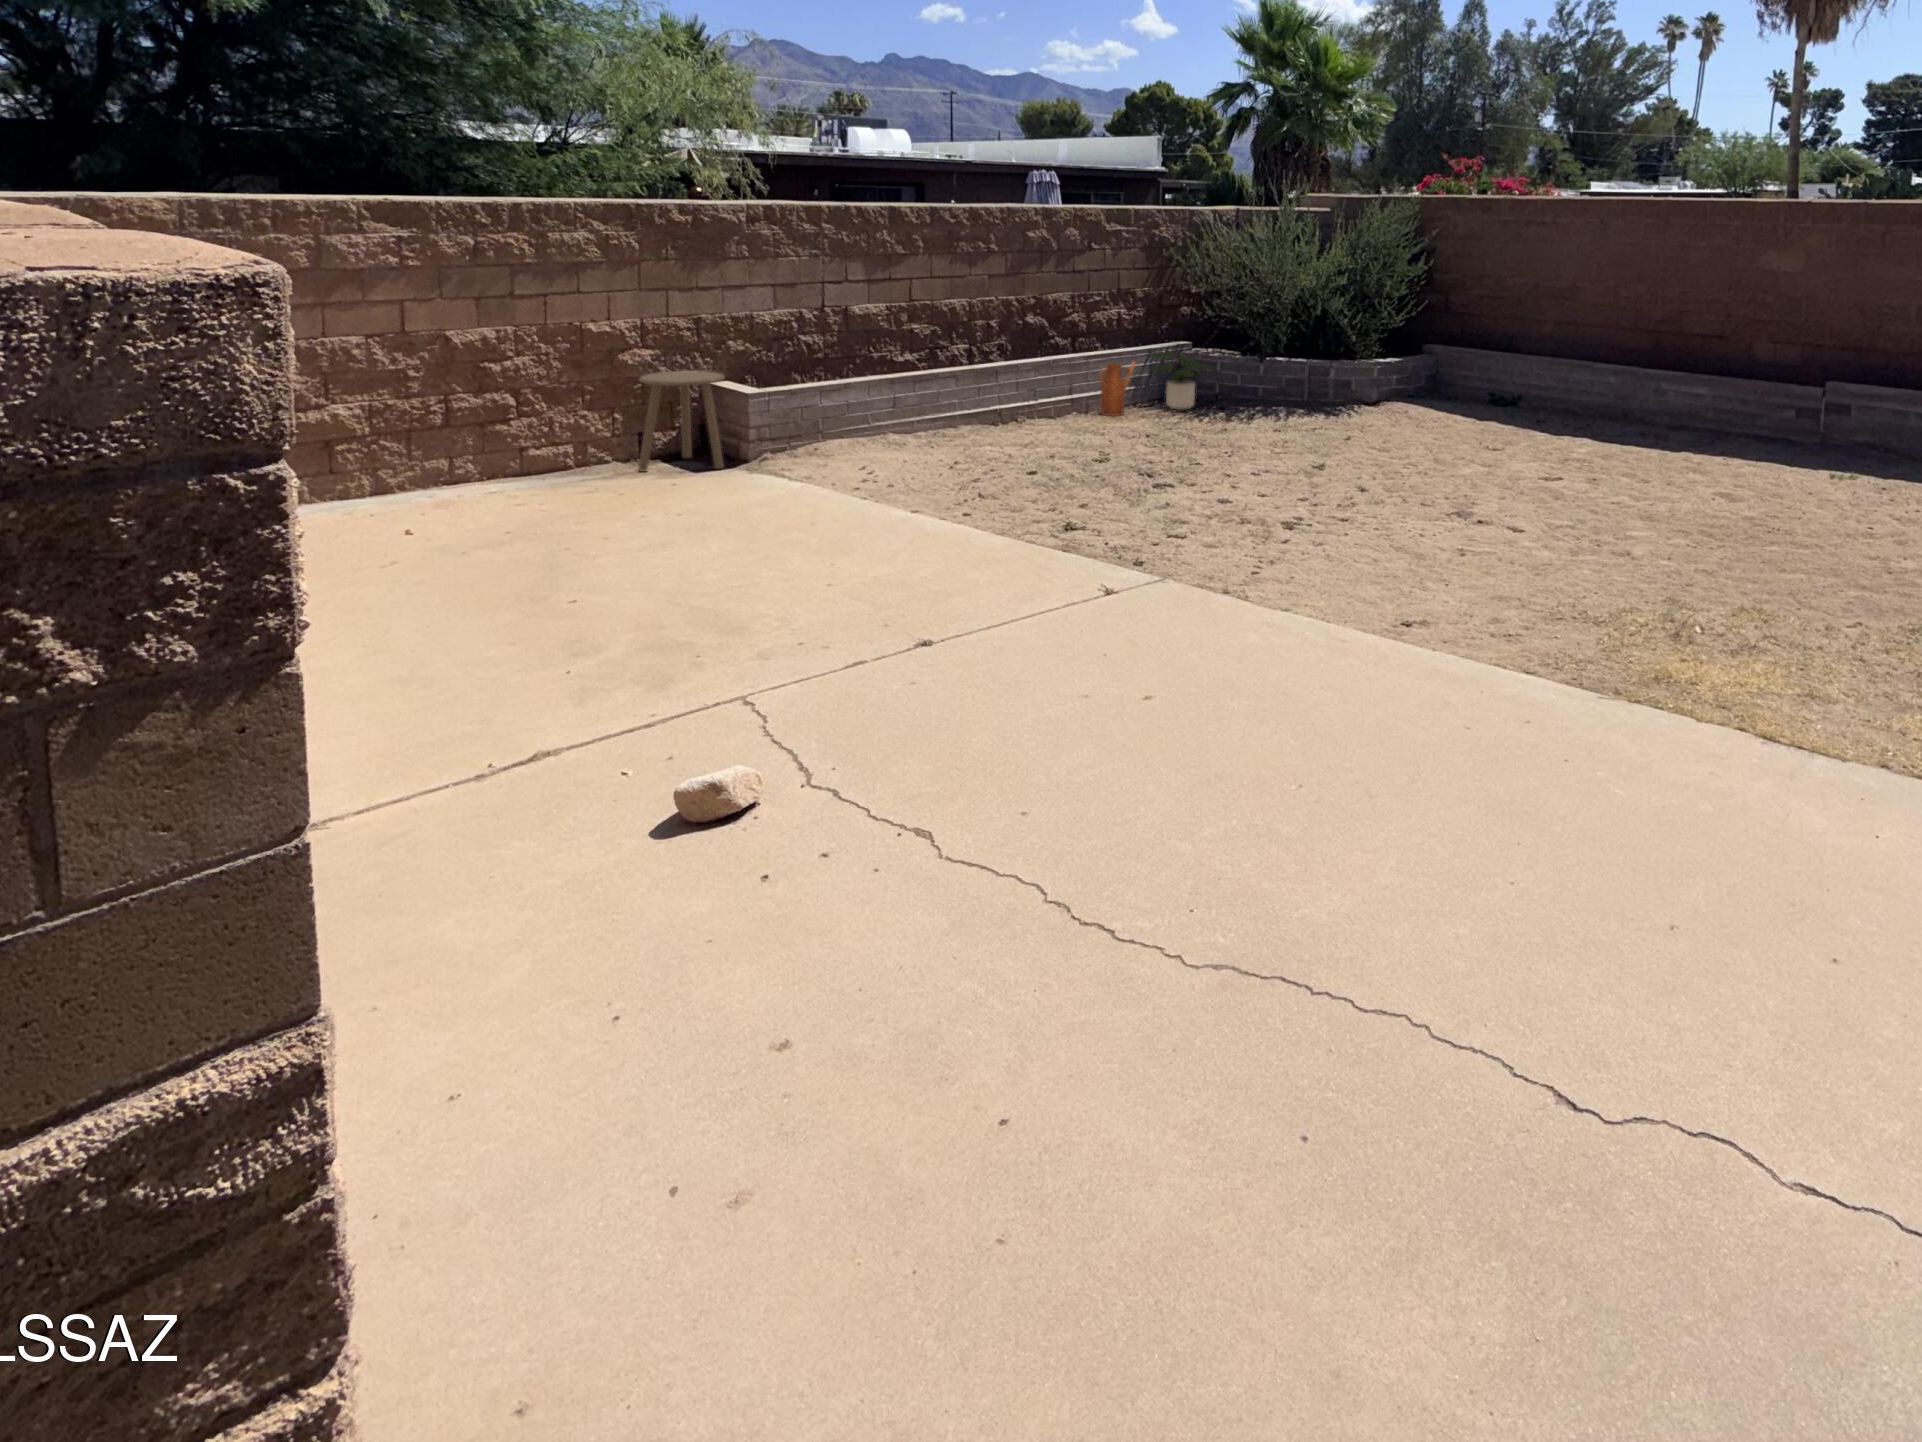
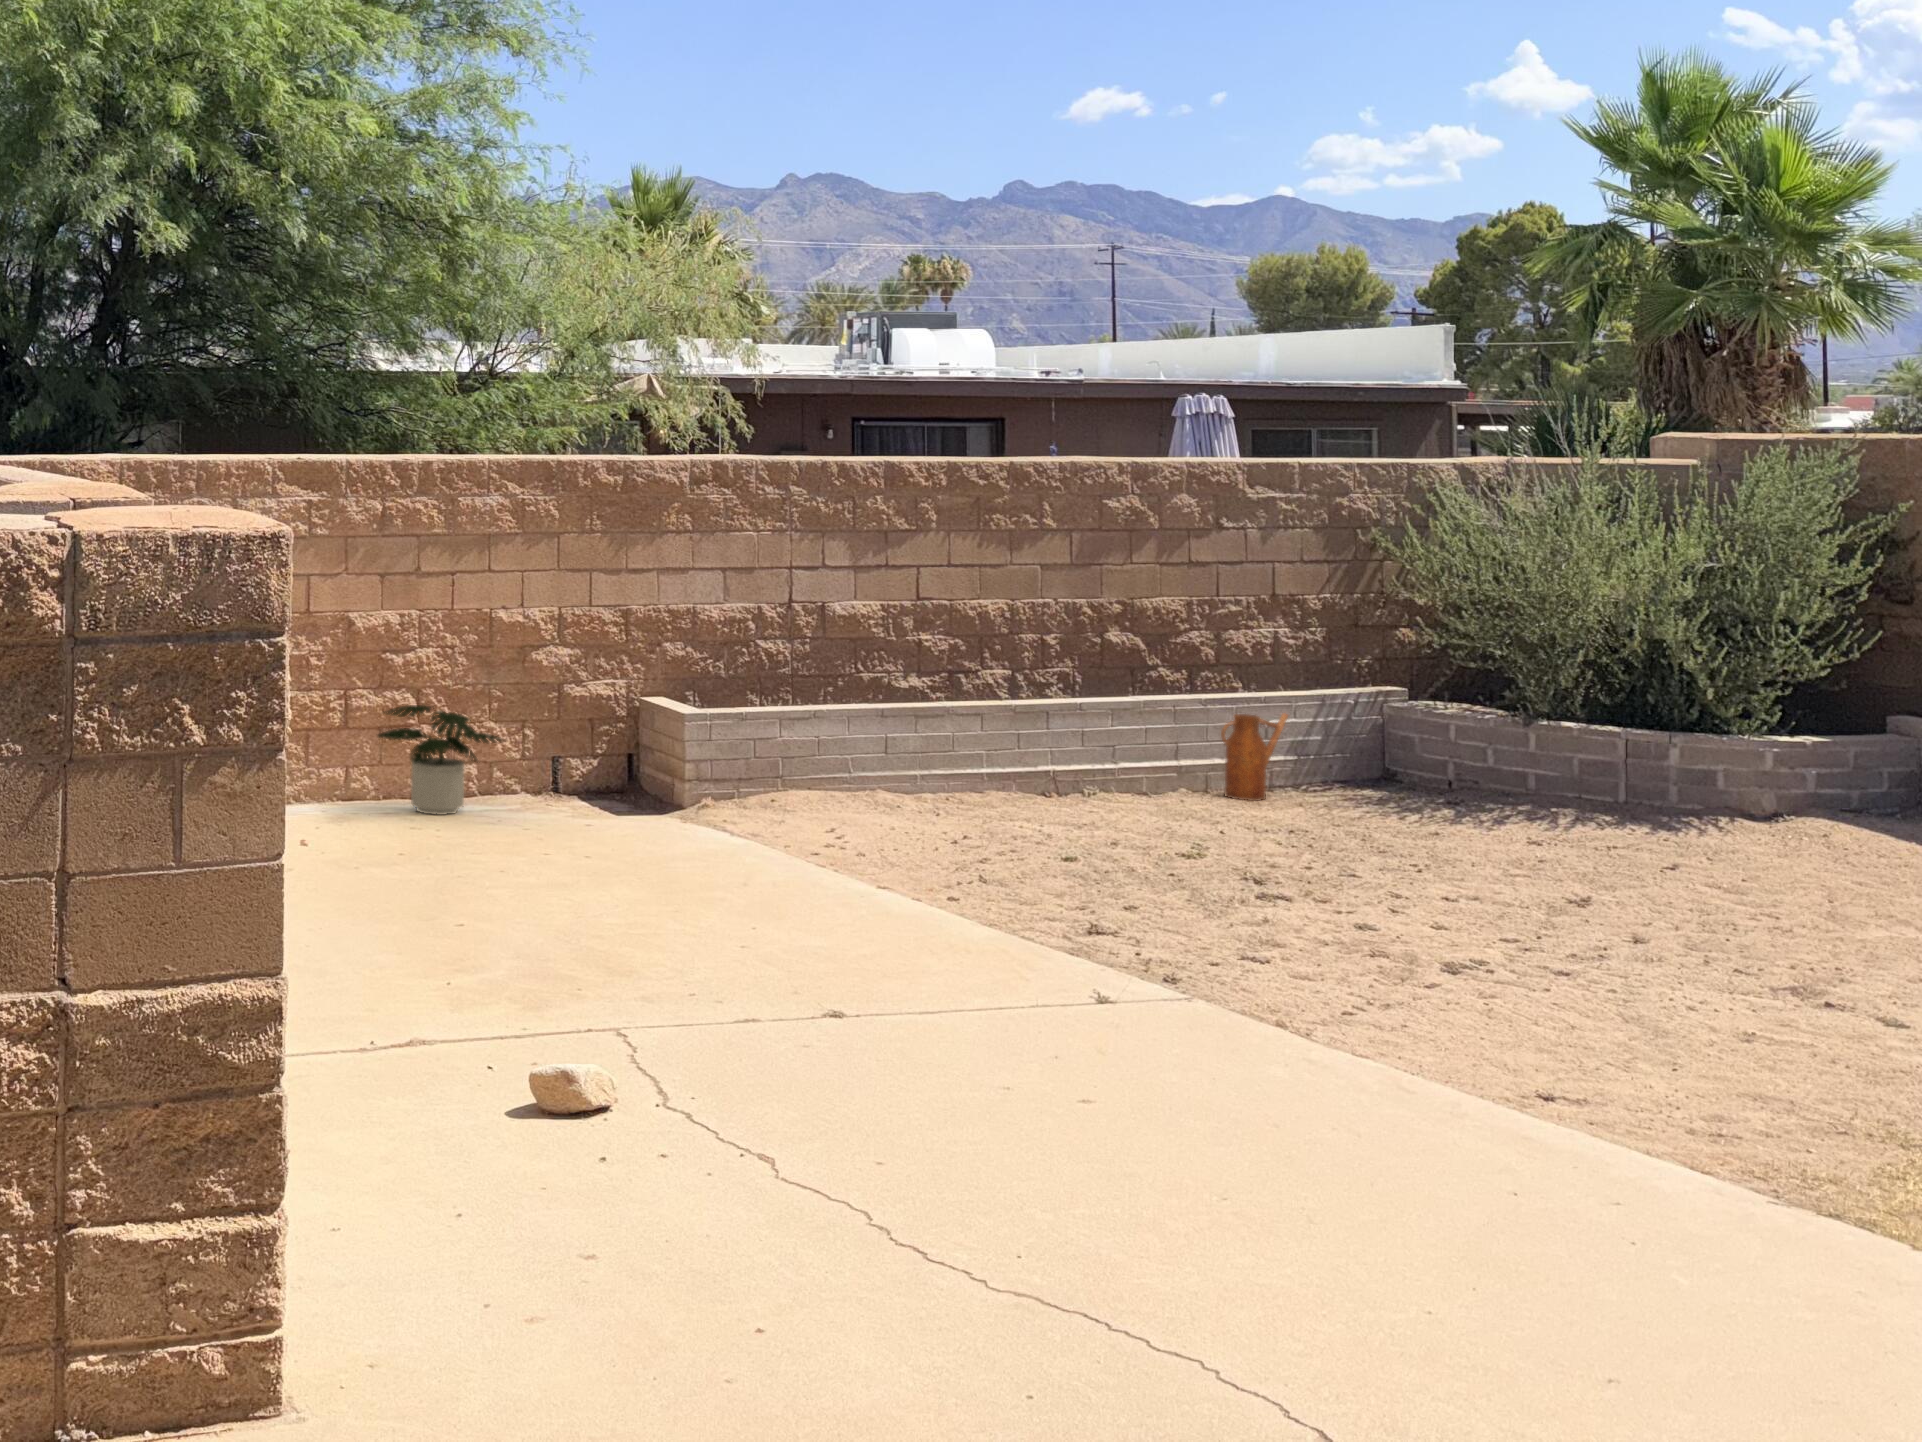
potted plant: present [1151,352,1214,410] -> present [378,705,503,815]
side table: present [638,371,724,472] -> none [548,680,657,814]

